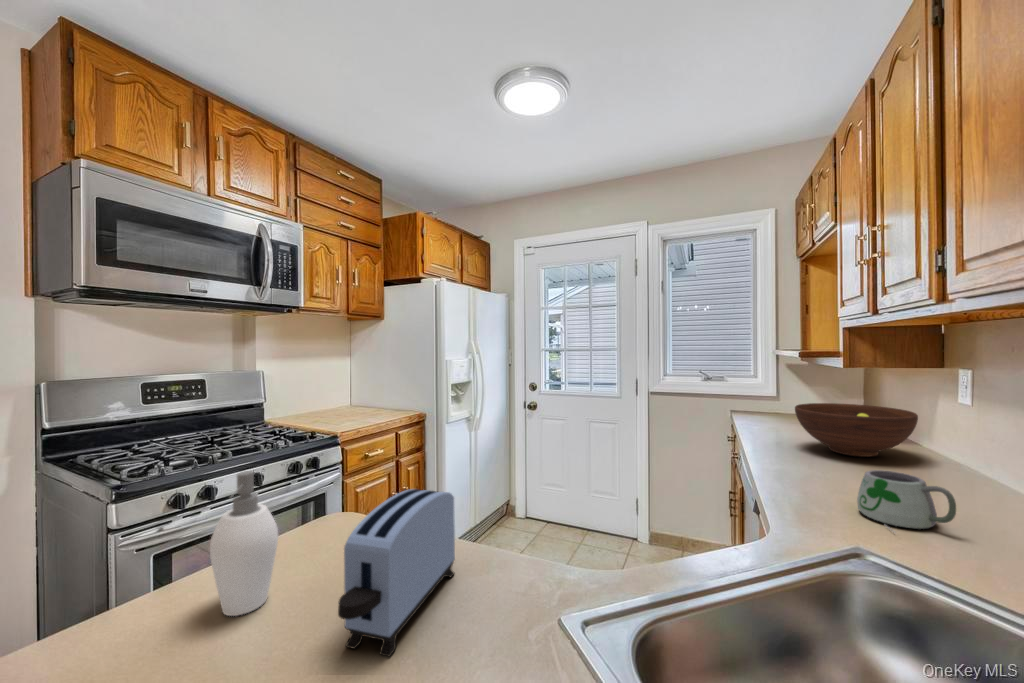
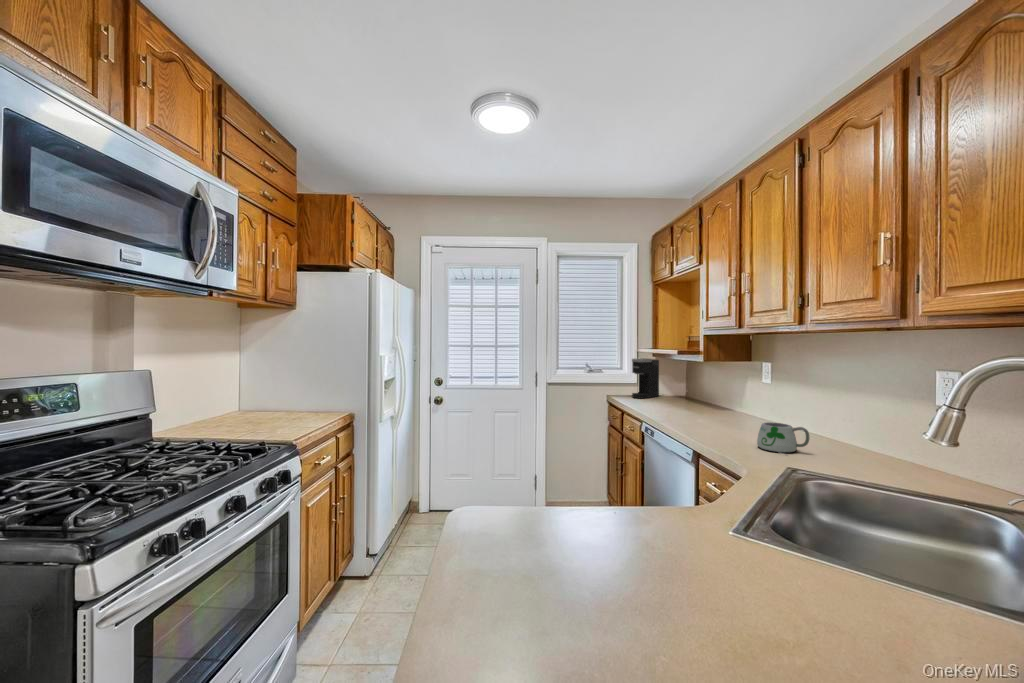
coffee maker: none [767,363,816,416] -> present [632,358,659,398]
fruit bowl: present [795,403,918,457] -> none [679,386,748,419]
soap dispenser: present [210,471,278,616] -> none [490,455,549,580]
toaster: present [338,489,455,657] -> none [592,457,677,568]

